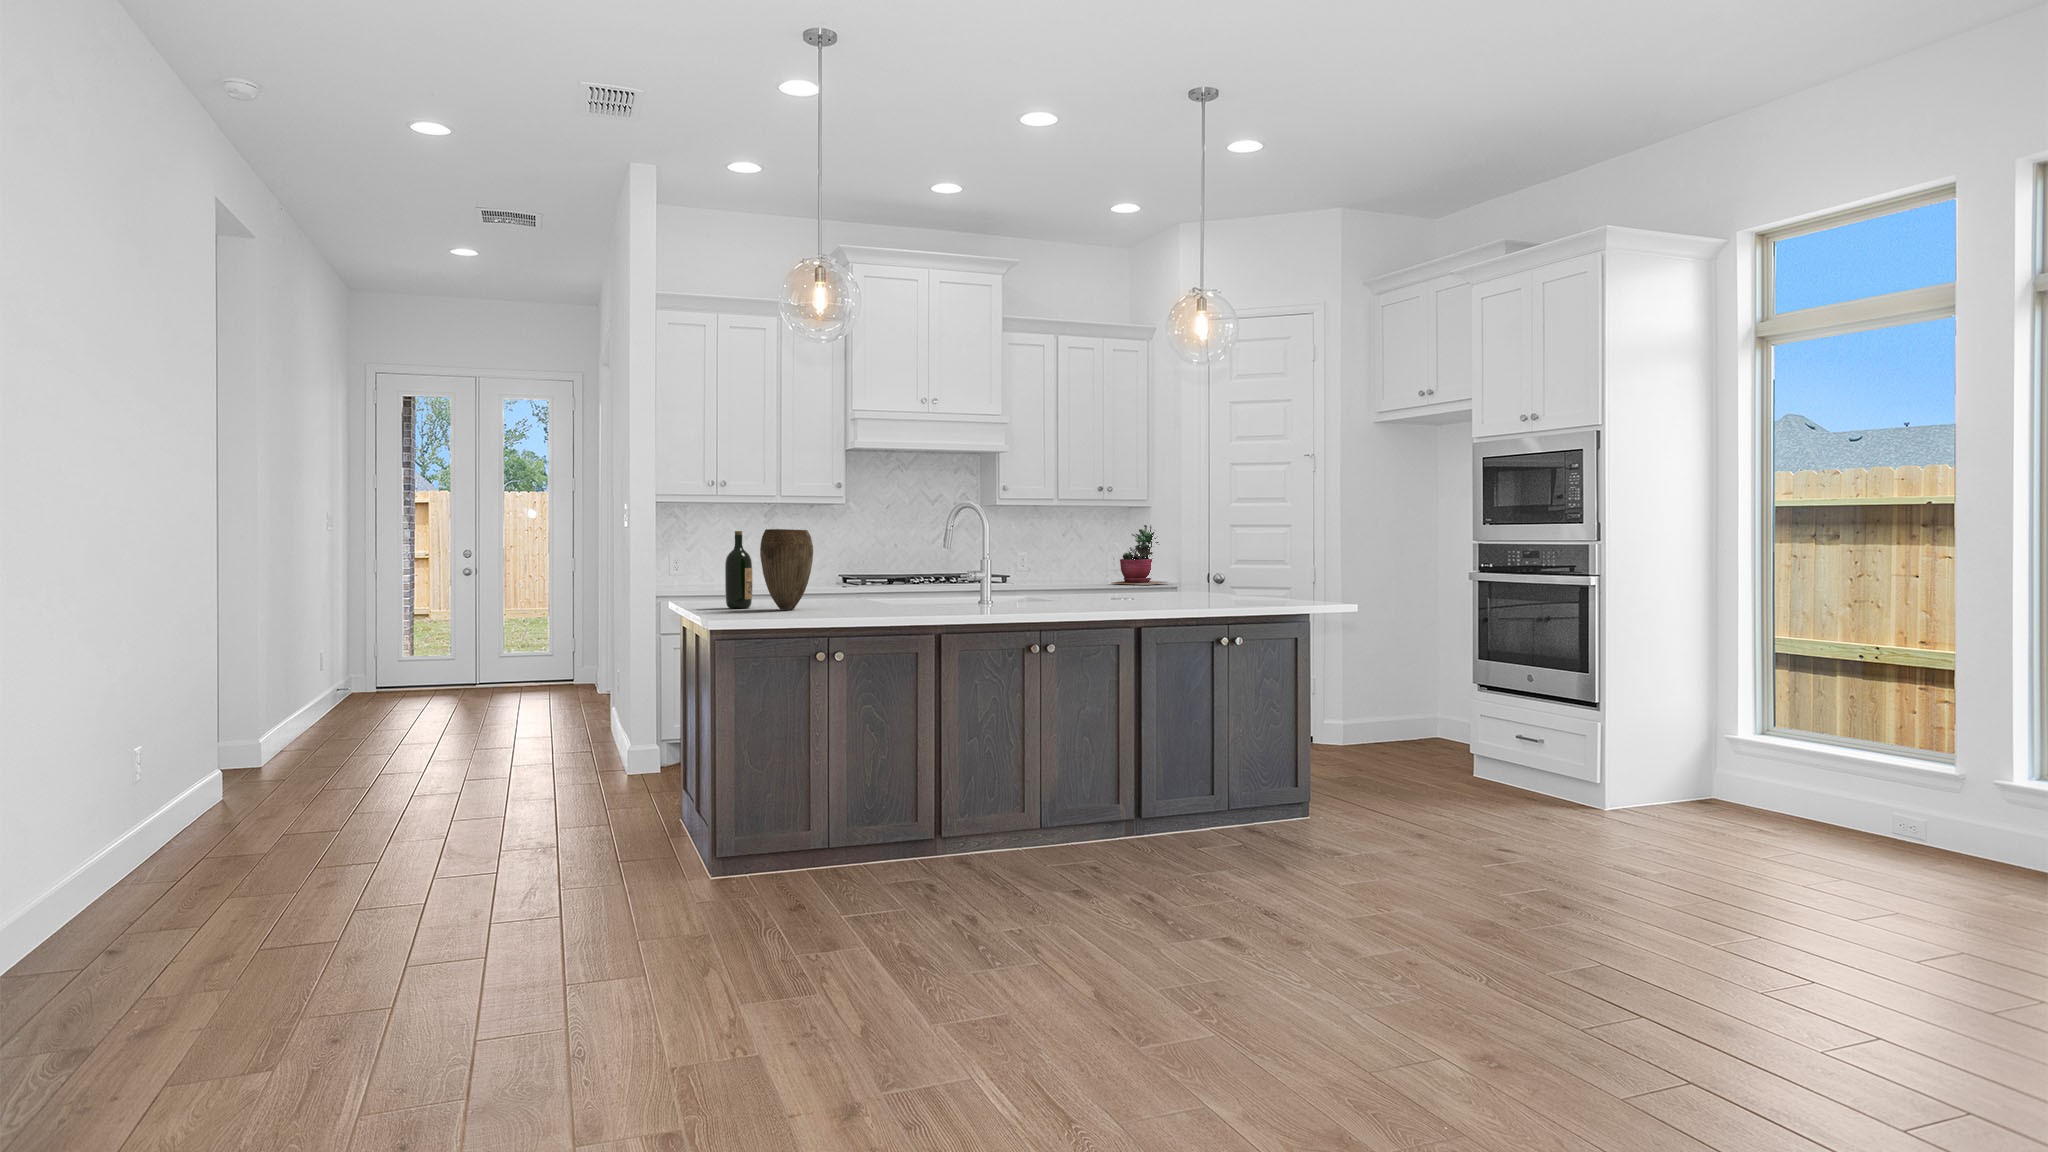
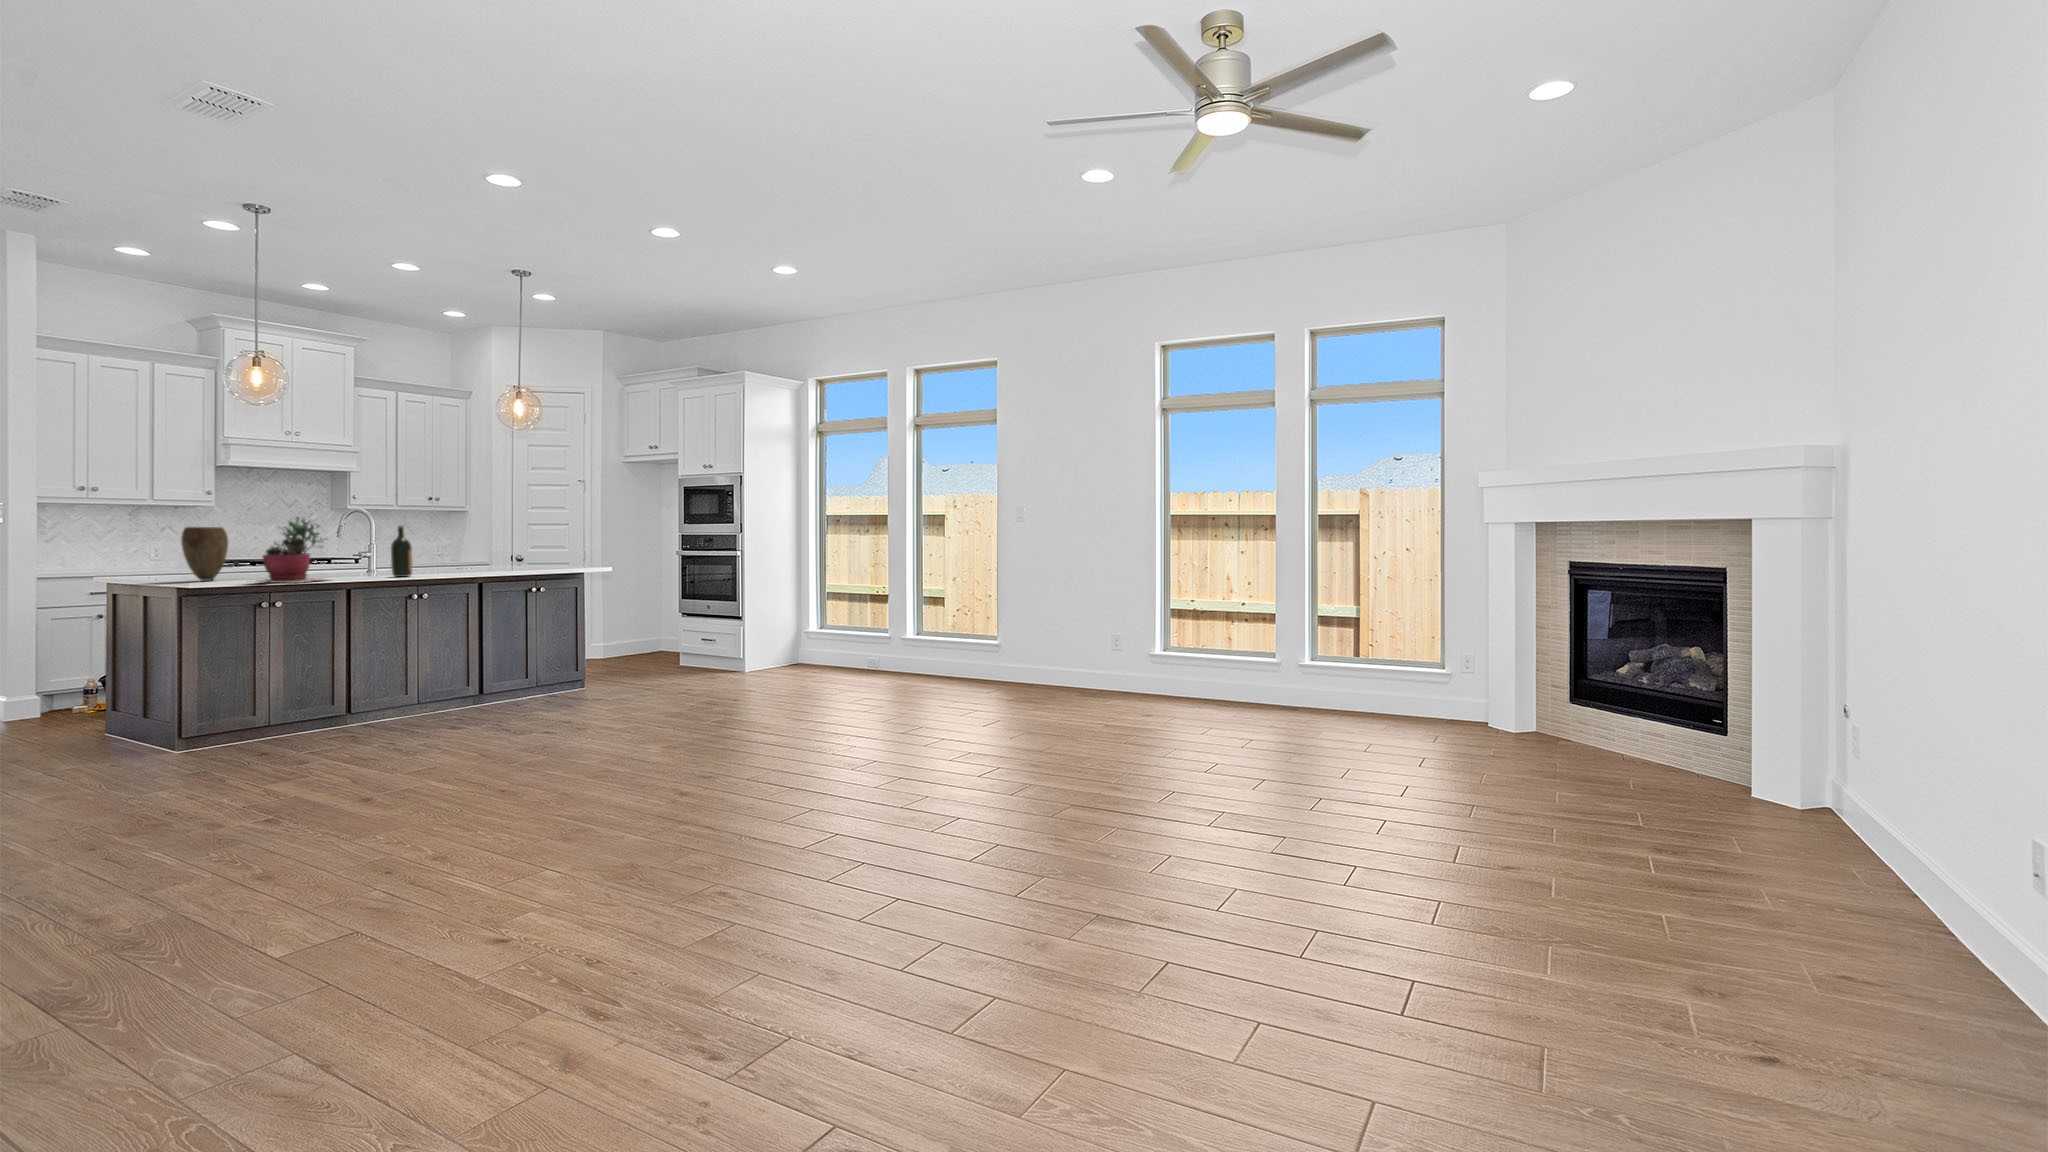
succulent plant: present [1113,525,1167,585] -> present [258,517,325,583]
wine bottle: present [725,531,752,608] -> present [391,526,412,577]

